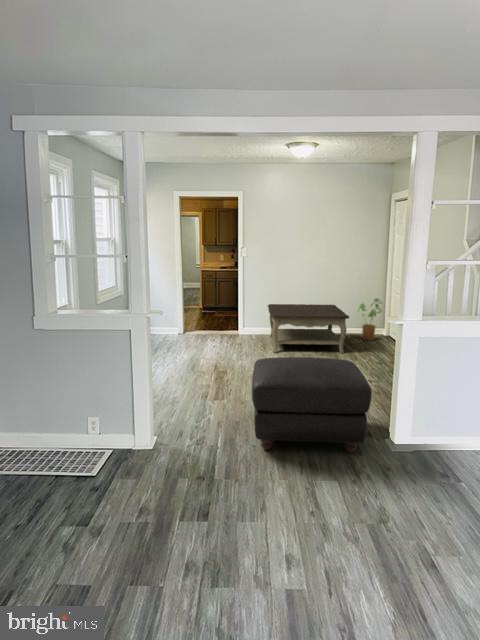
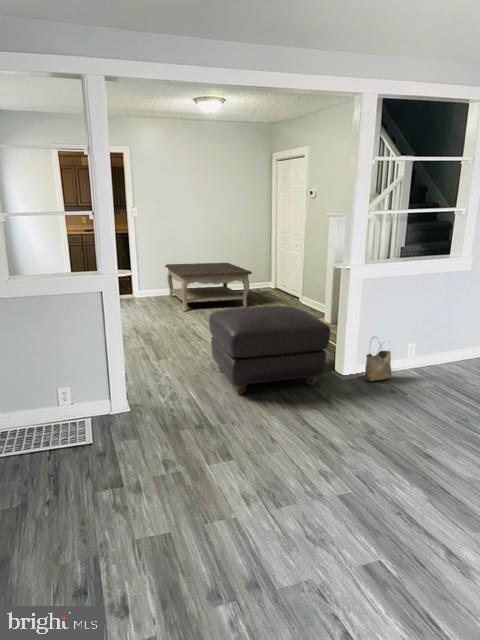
house plant: present [360,298,382,340] -> none [249,255,272,294]
woven basket: none [422,406,460,460] -> present [364,337,391,381]

